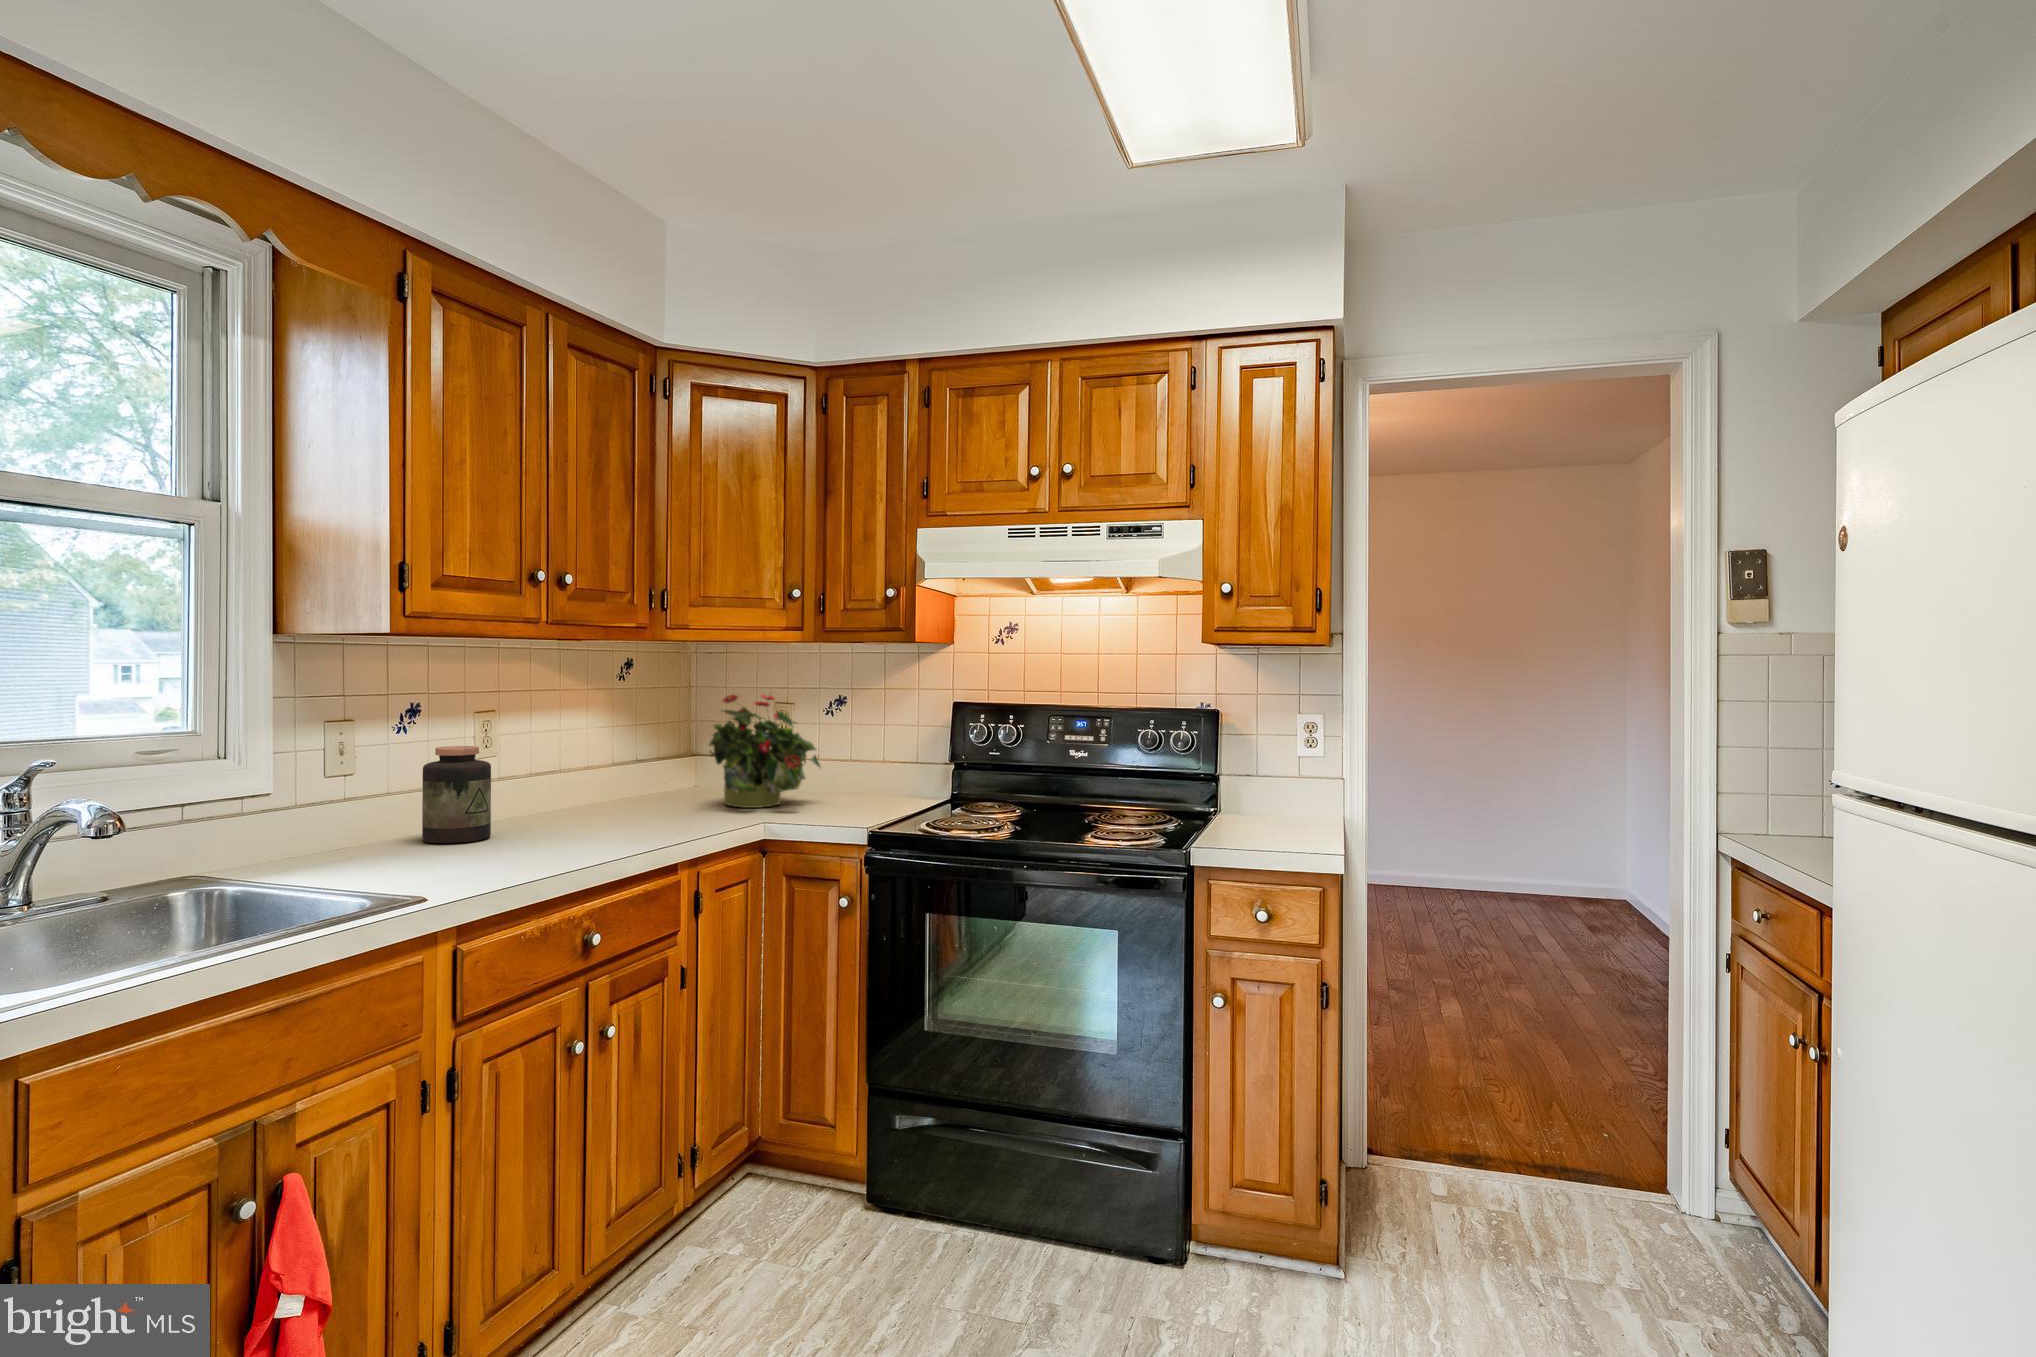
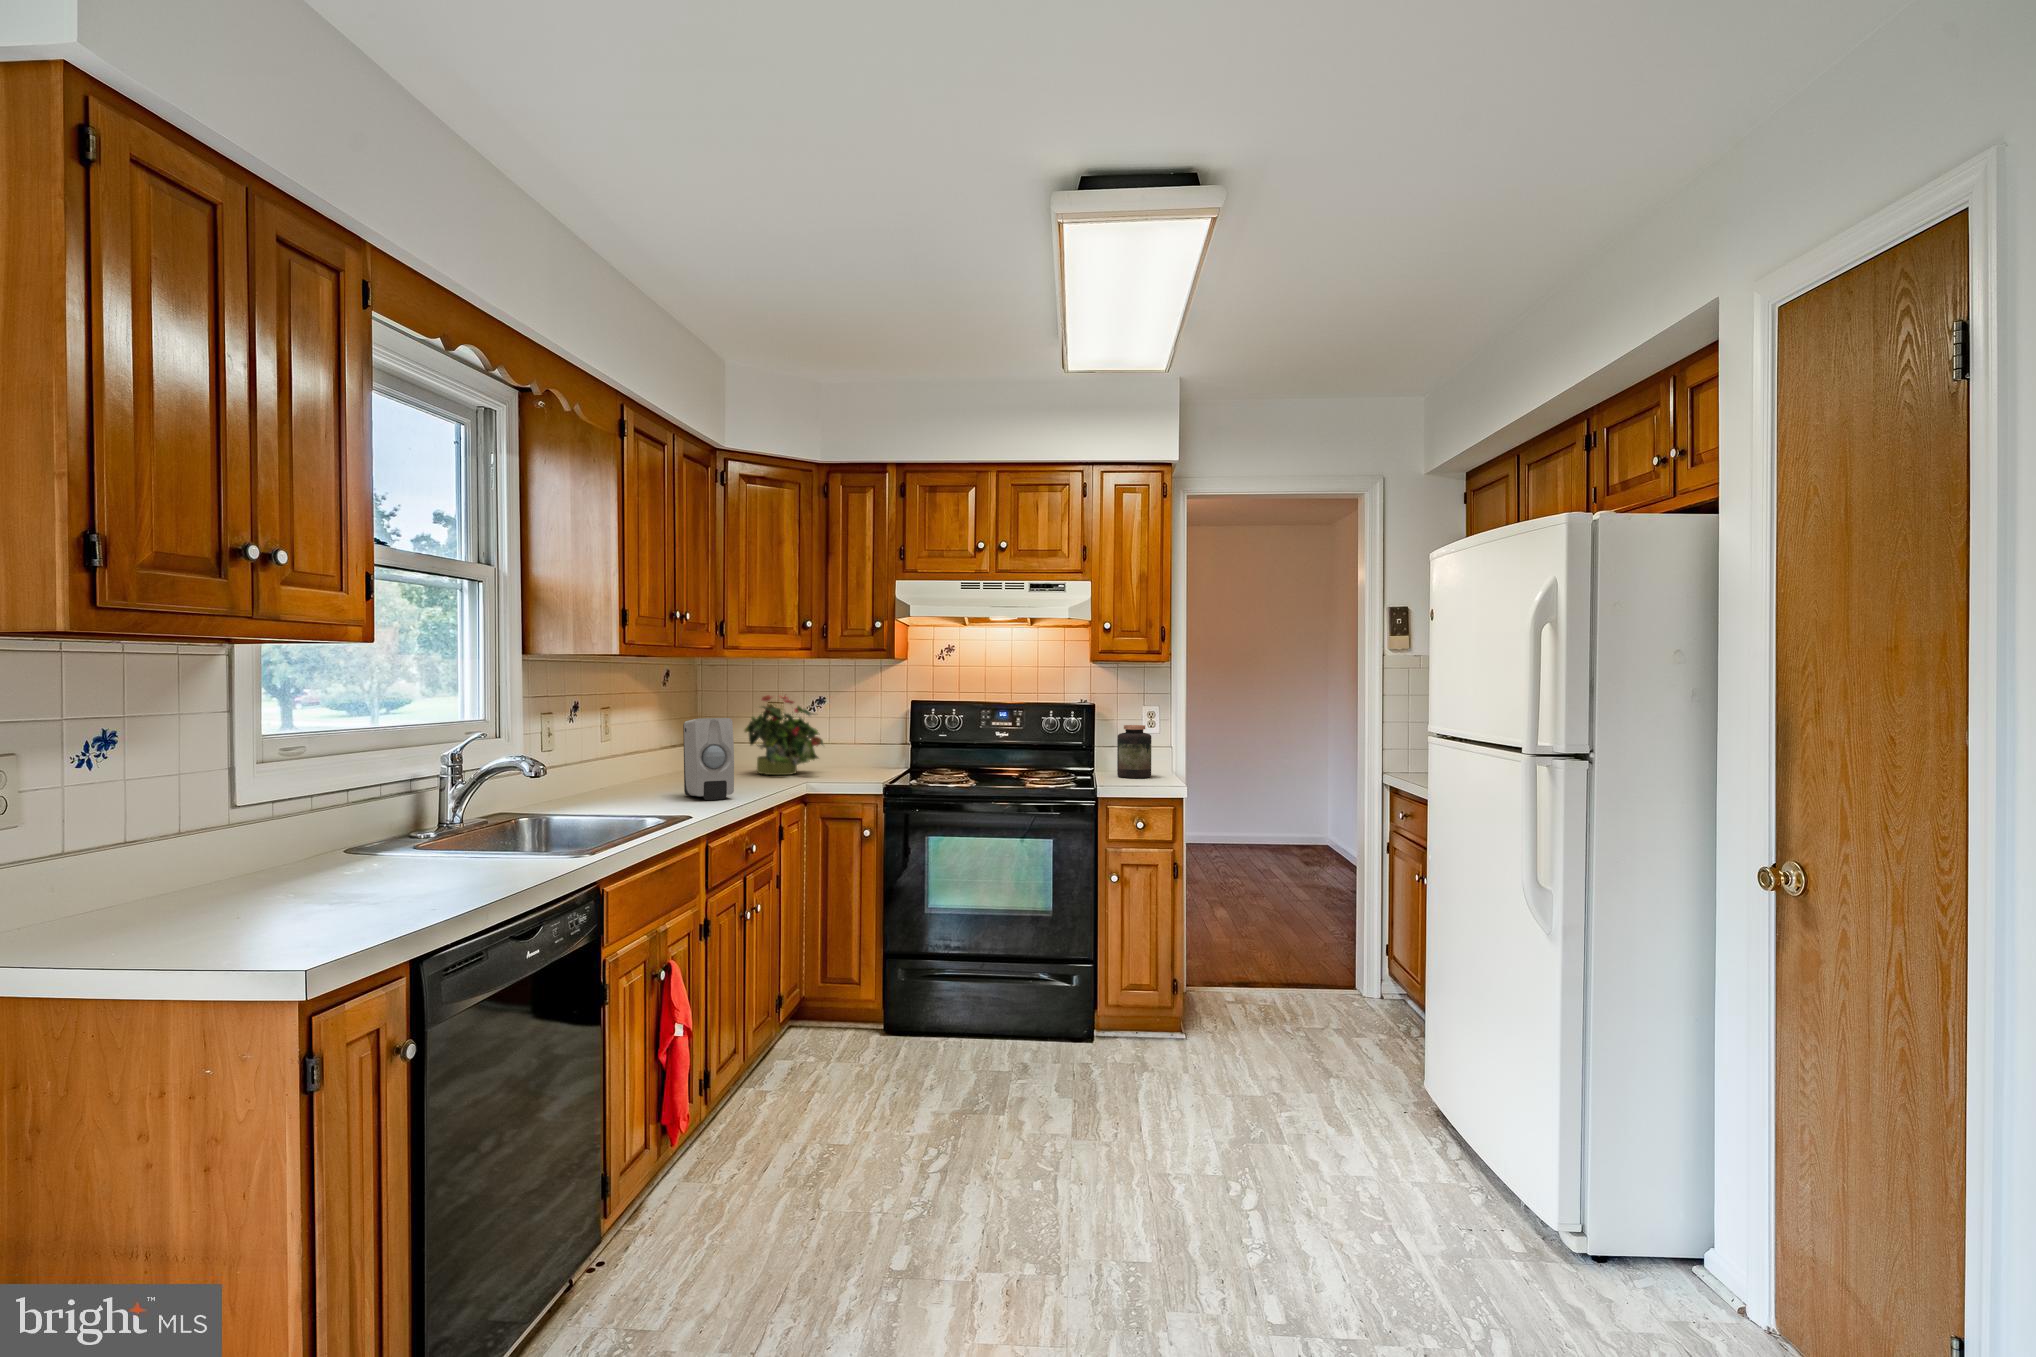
soap dispenser: none [529,731,598,857] -> present [683,718,734,800]
jar: present [422,746,491,843] -> present [1117,725,1151,778]

